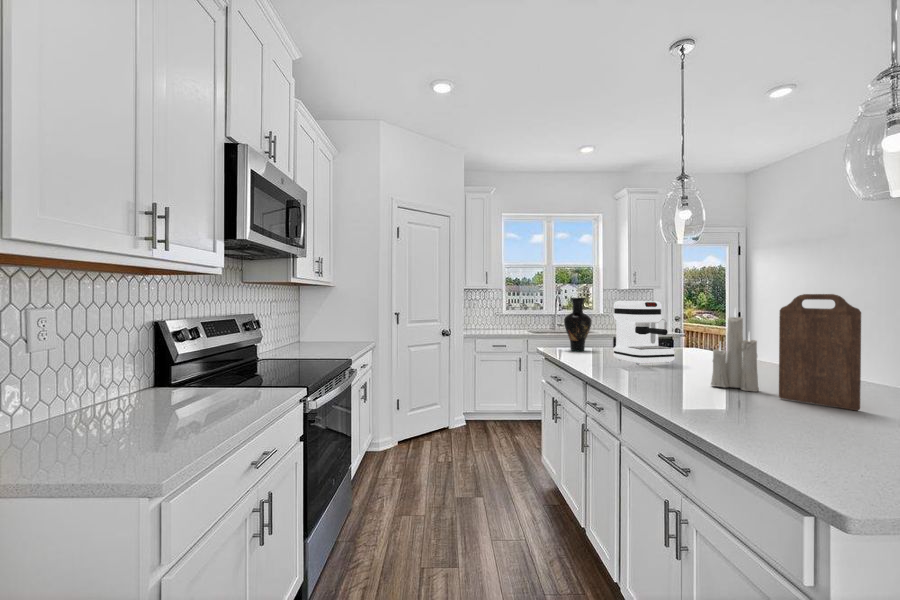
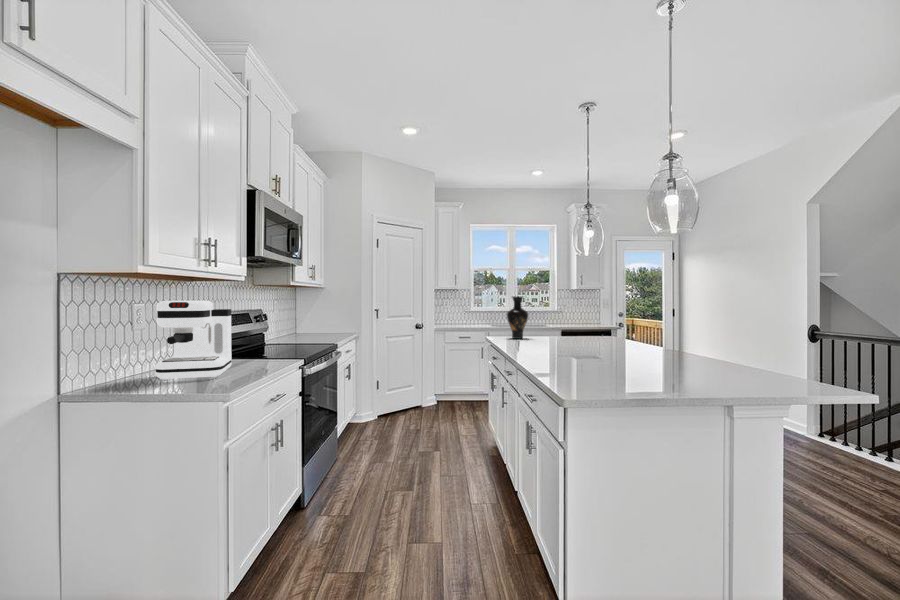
cutting board: present [779,294,861,411] -> none [615,293,654,366]
coffee maker: present [613,301,675,364] -> present [155,301,232,380]
candle: present [711,309,759,392] -> none [582,299,610,359]

